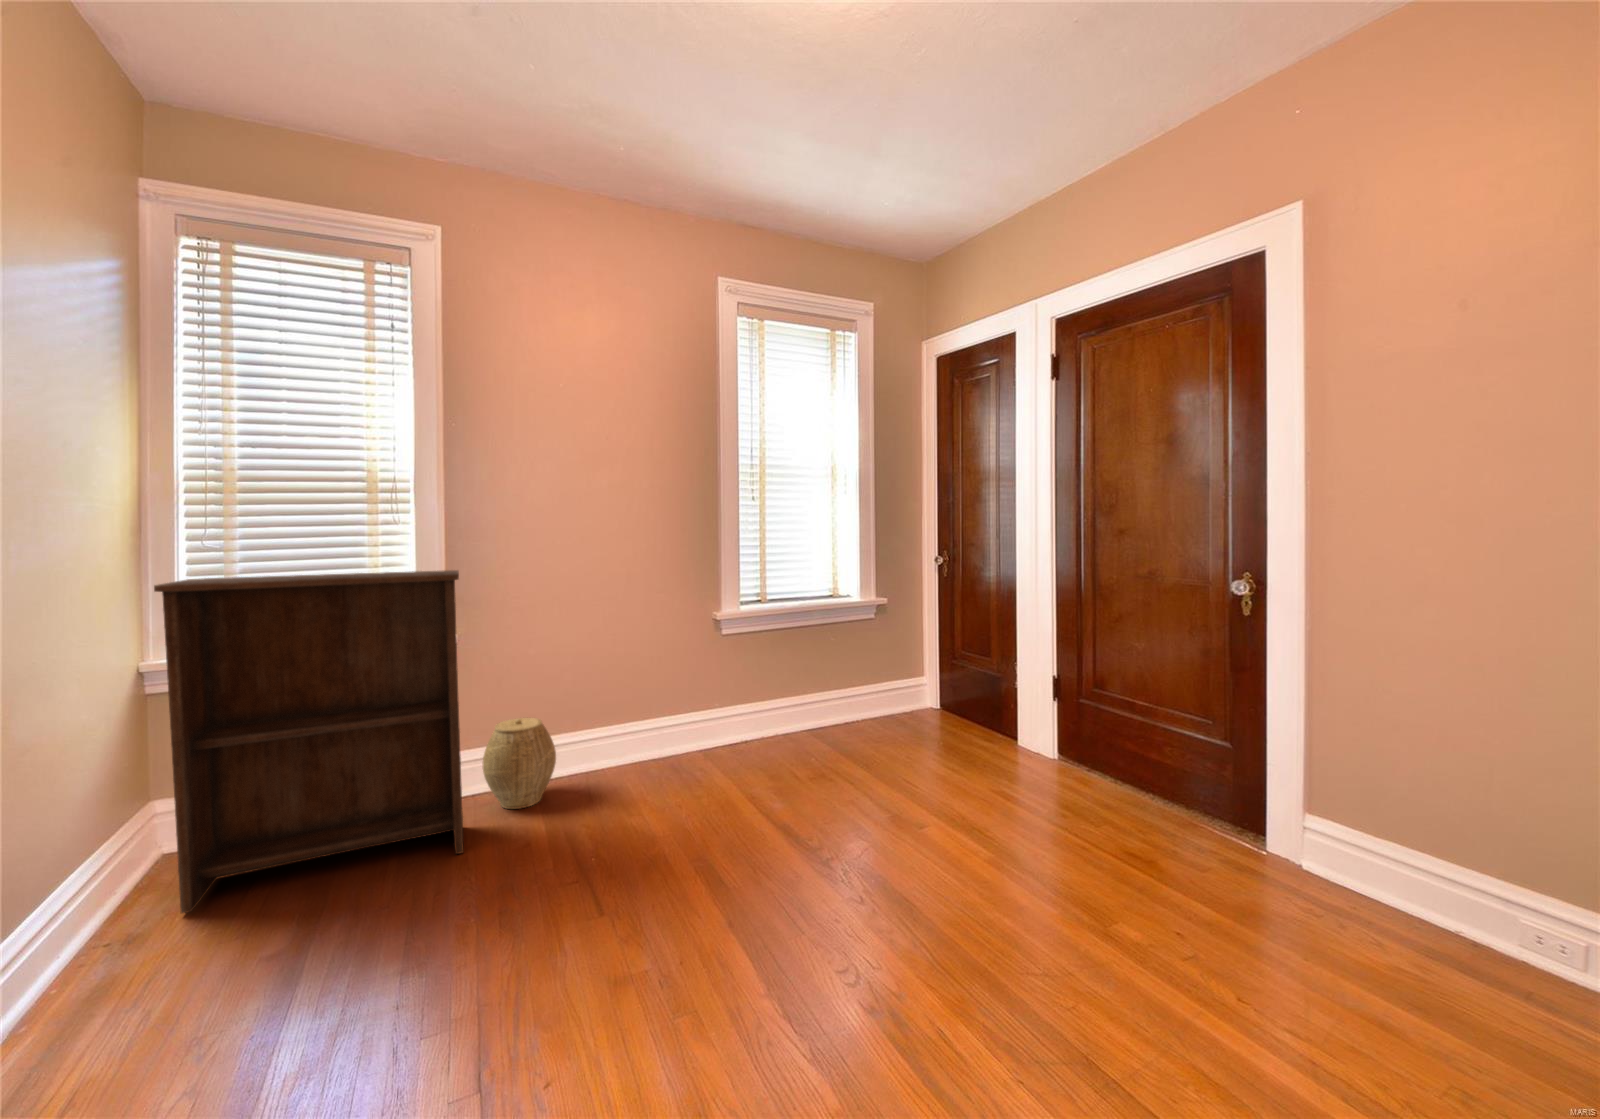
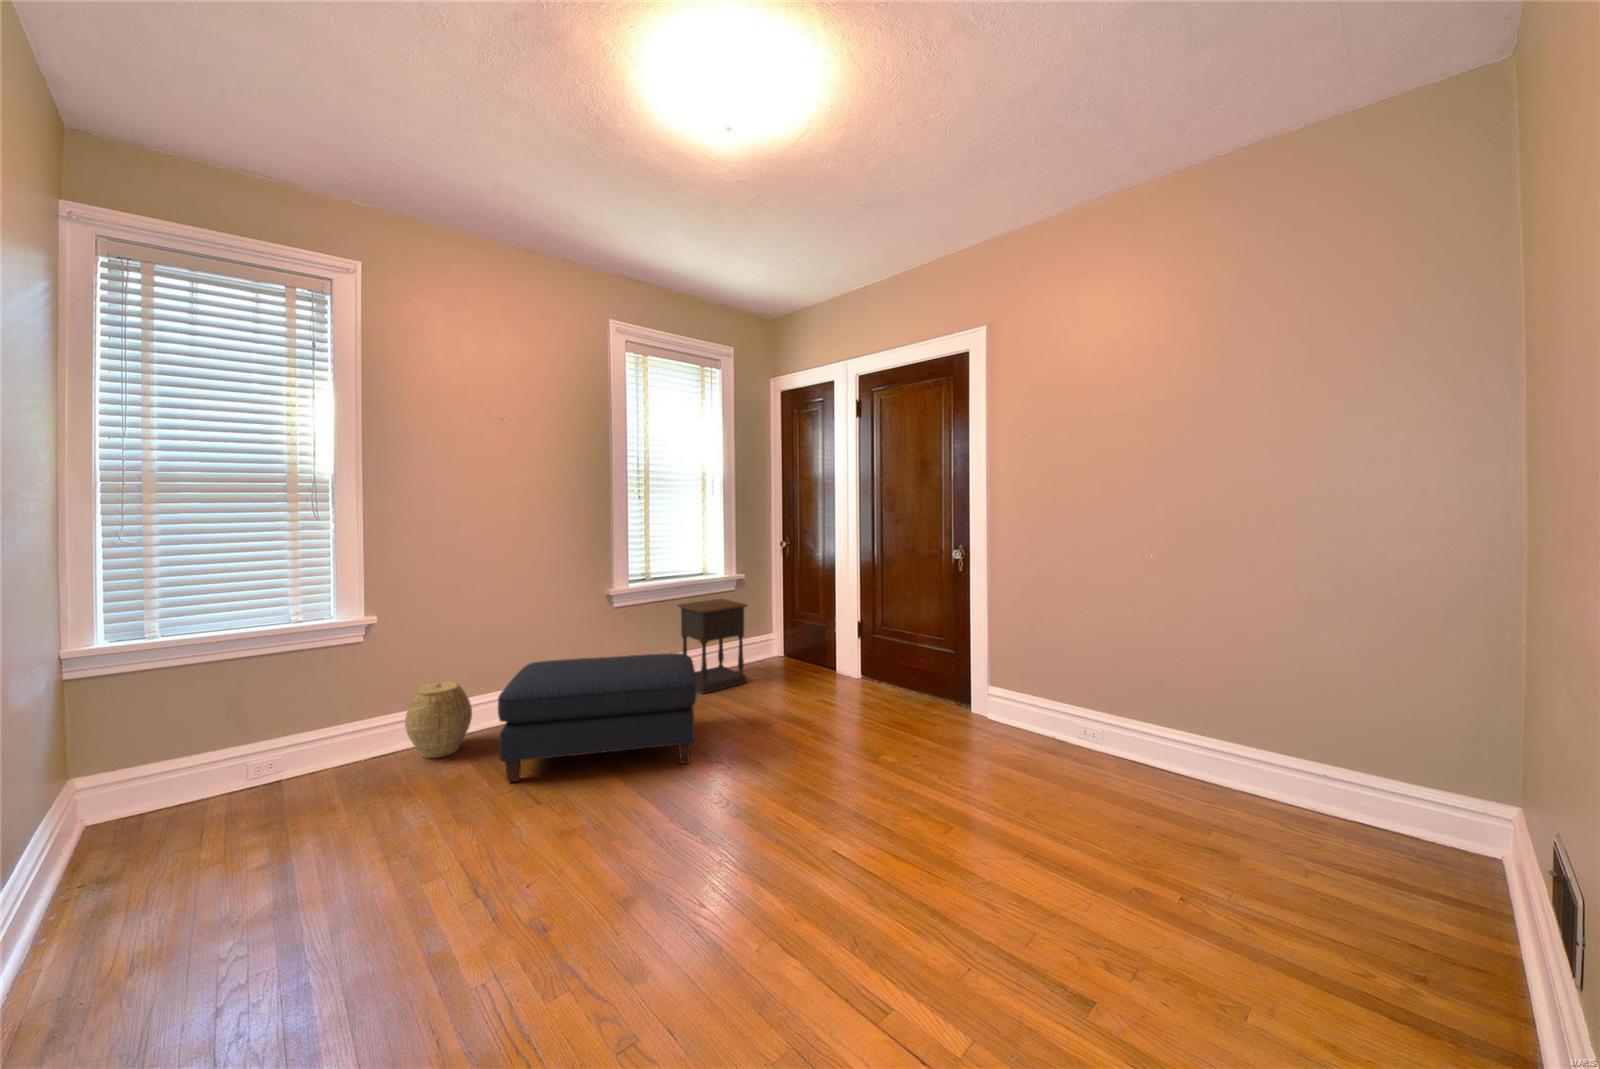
bookshelf: present [154,570,463,913] -> none [97,561,396,871]
nightstand: none [801,629,892,751] -> present [678,599,747,693]
ottoman: none [575,697,821,850] -> present [498,653,697,782]

